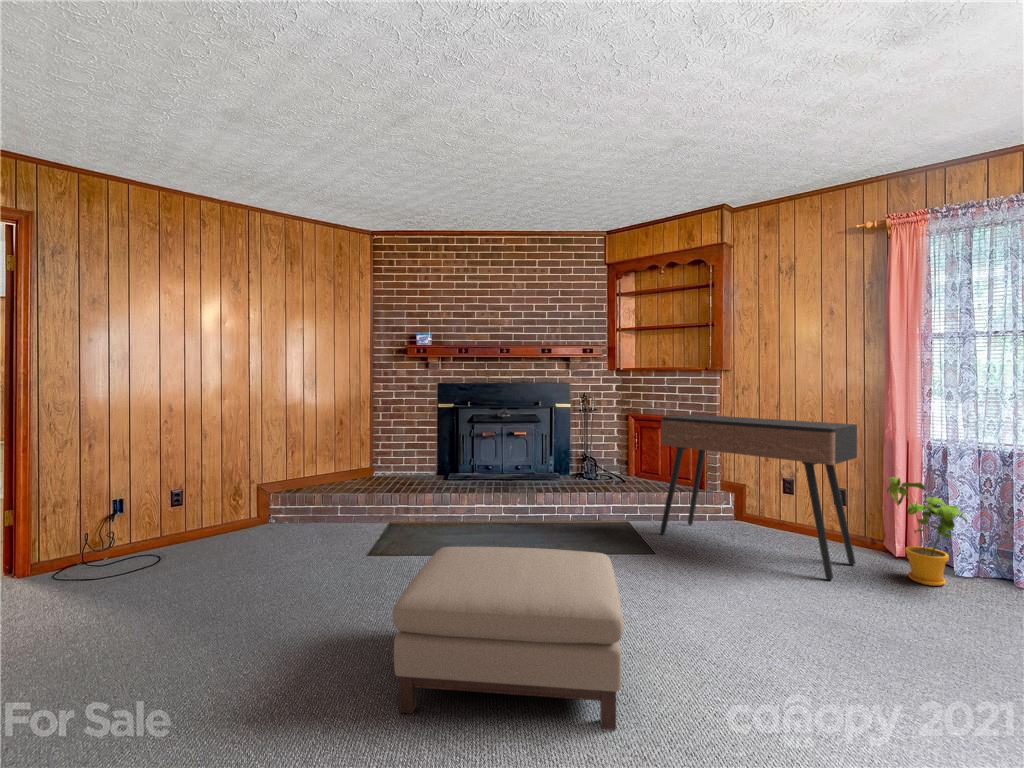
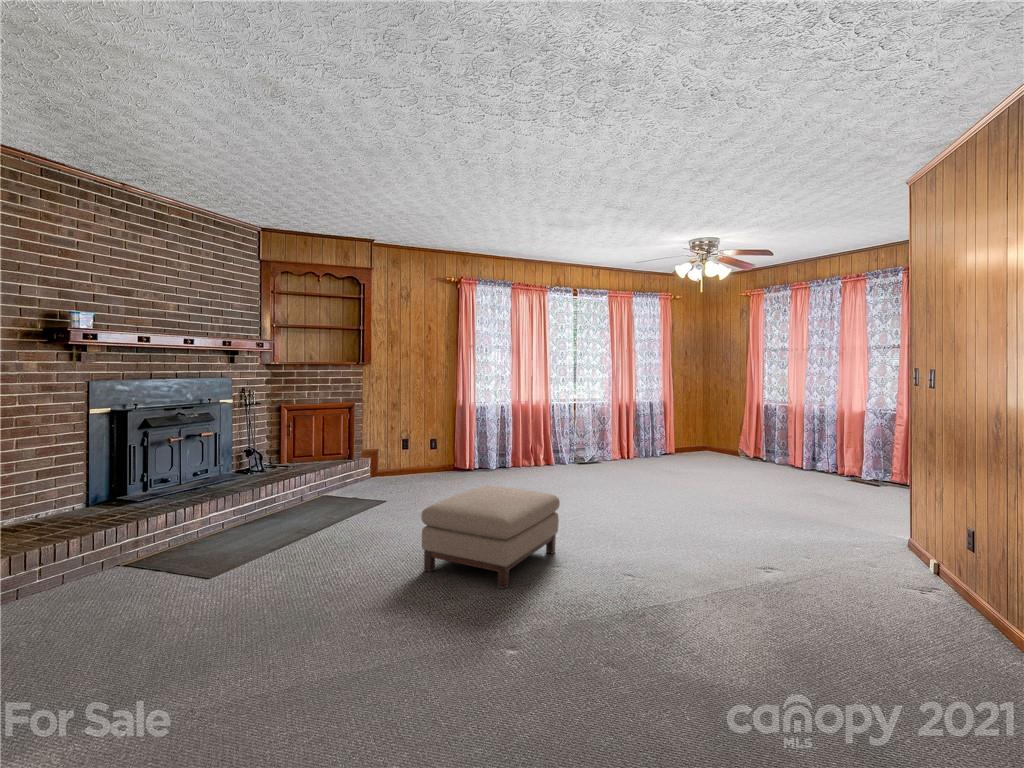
console table: present [660,414,857,580] -> none [358,400,479,496]
house plant: present [887,477,967,586] -> none [481,427,516,481]

